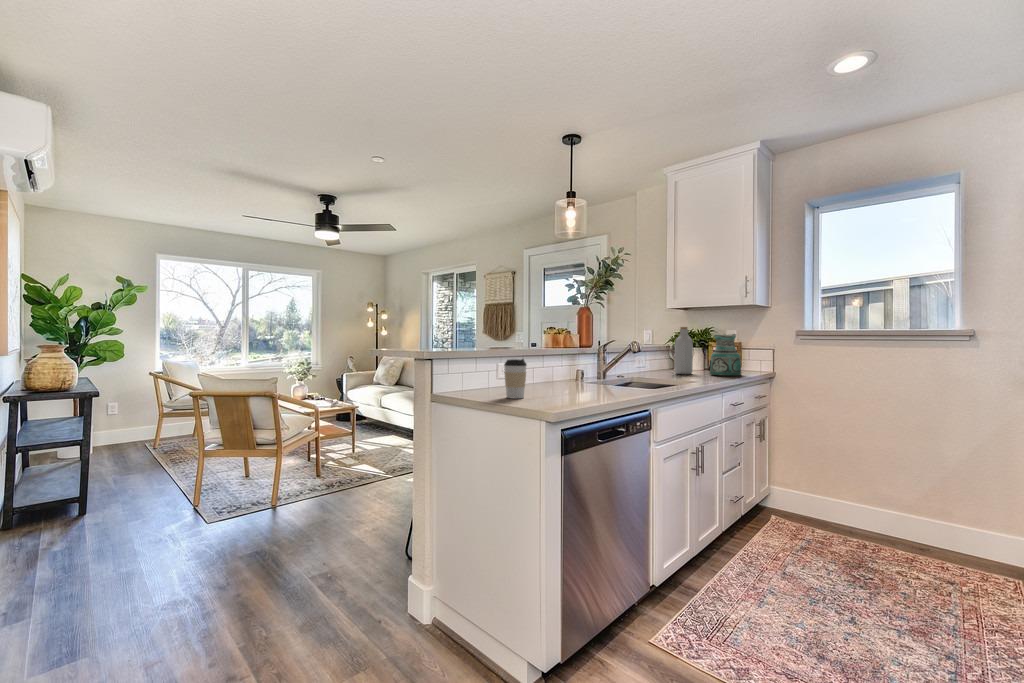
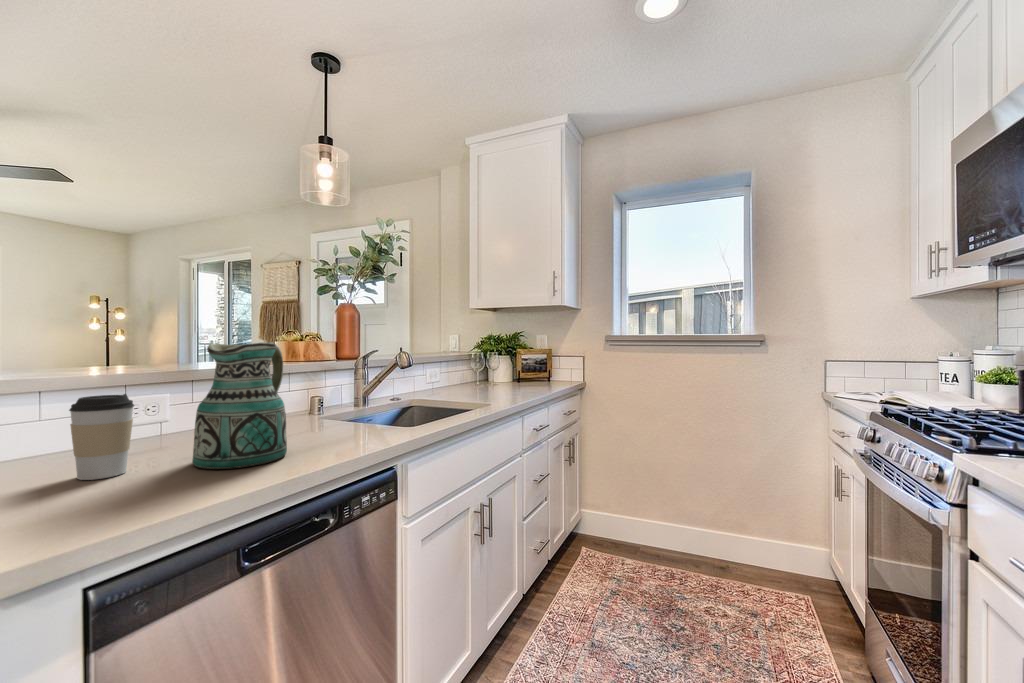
bottle: present [675,327,693,374] -> none [474,331,495,390]
ceramic pitcher: present [710,334,741,376] -> present [192,342,287,469]

